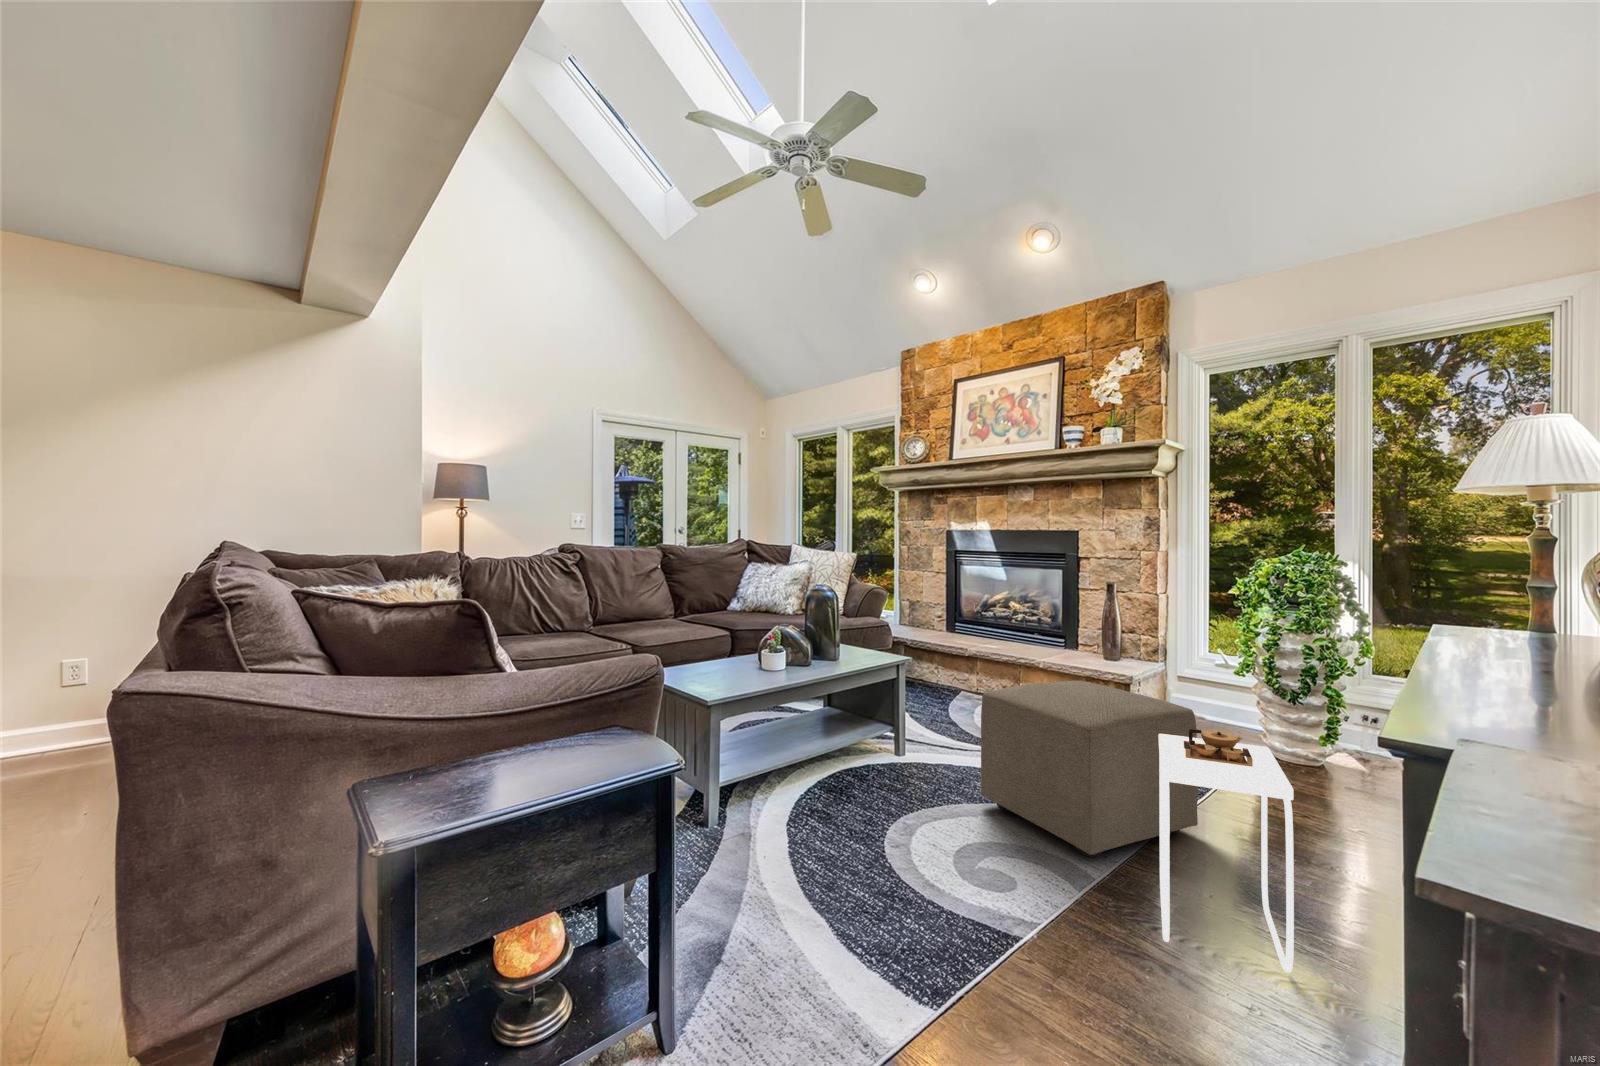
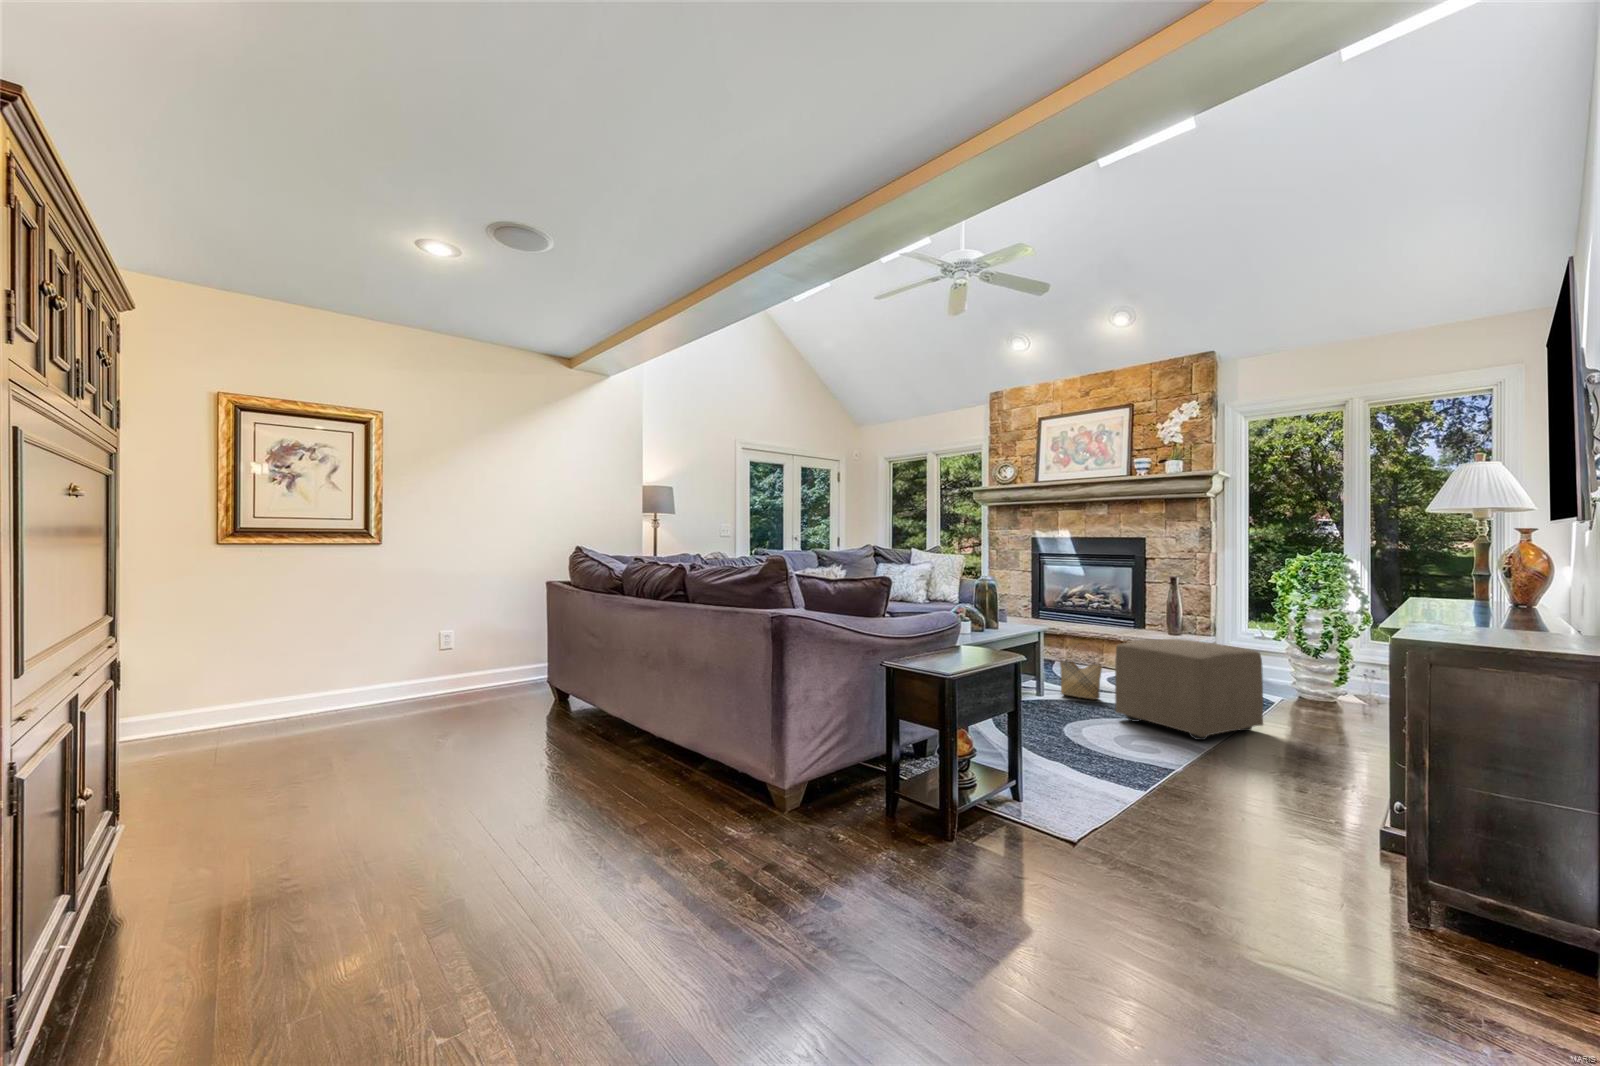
woven basket: none [929,680,985,763] -> present [1060,644,1102,700]
side table: present [1159,728,1294,973] -> none [1247,653,1335,779]

